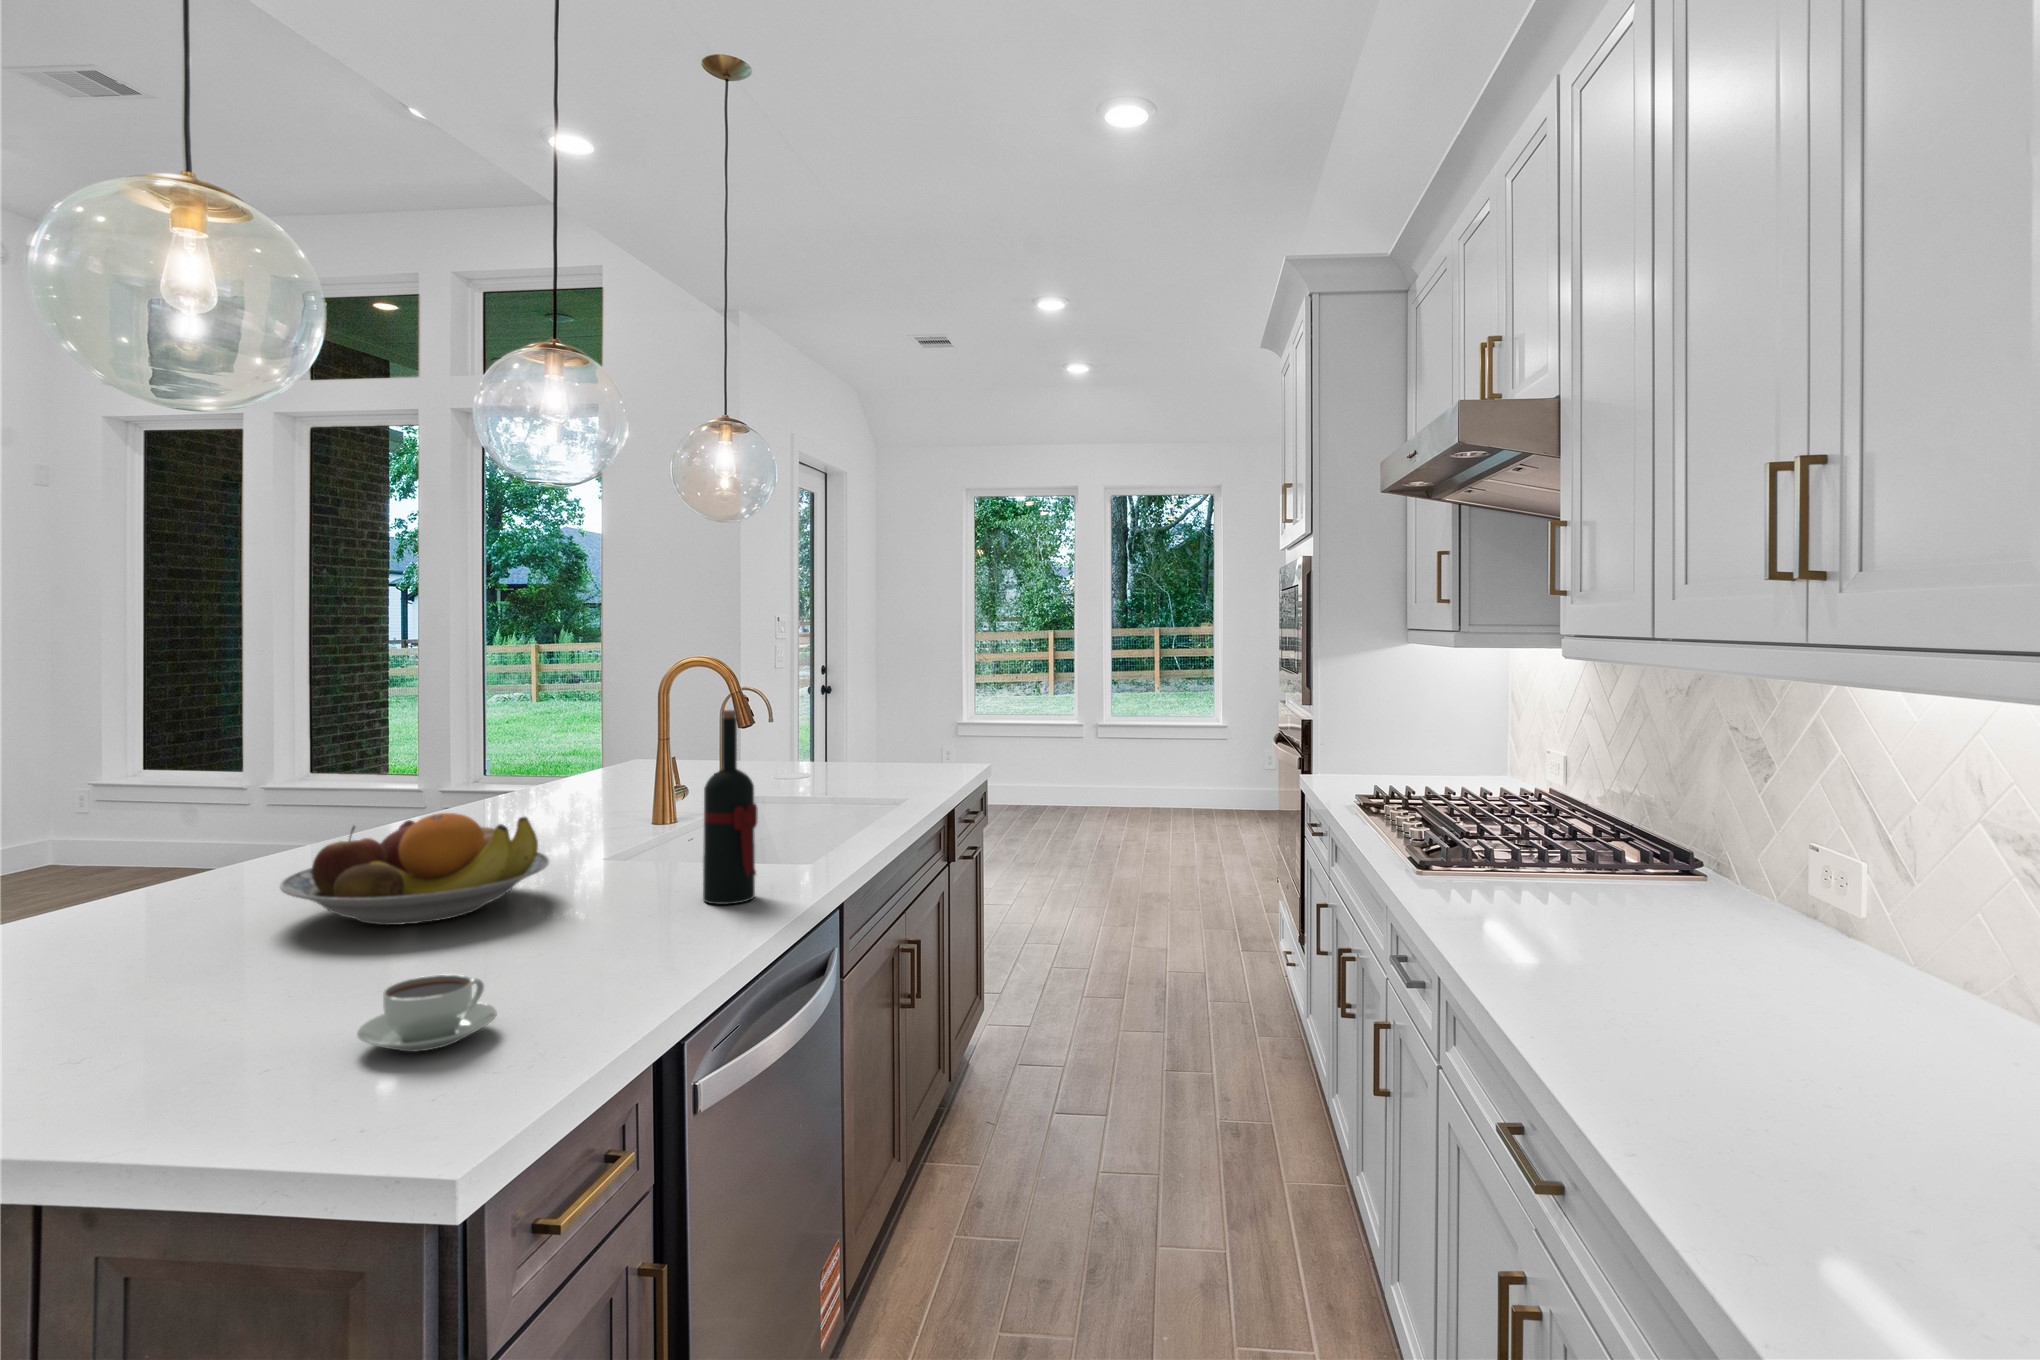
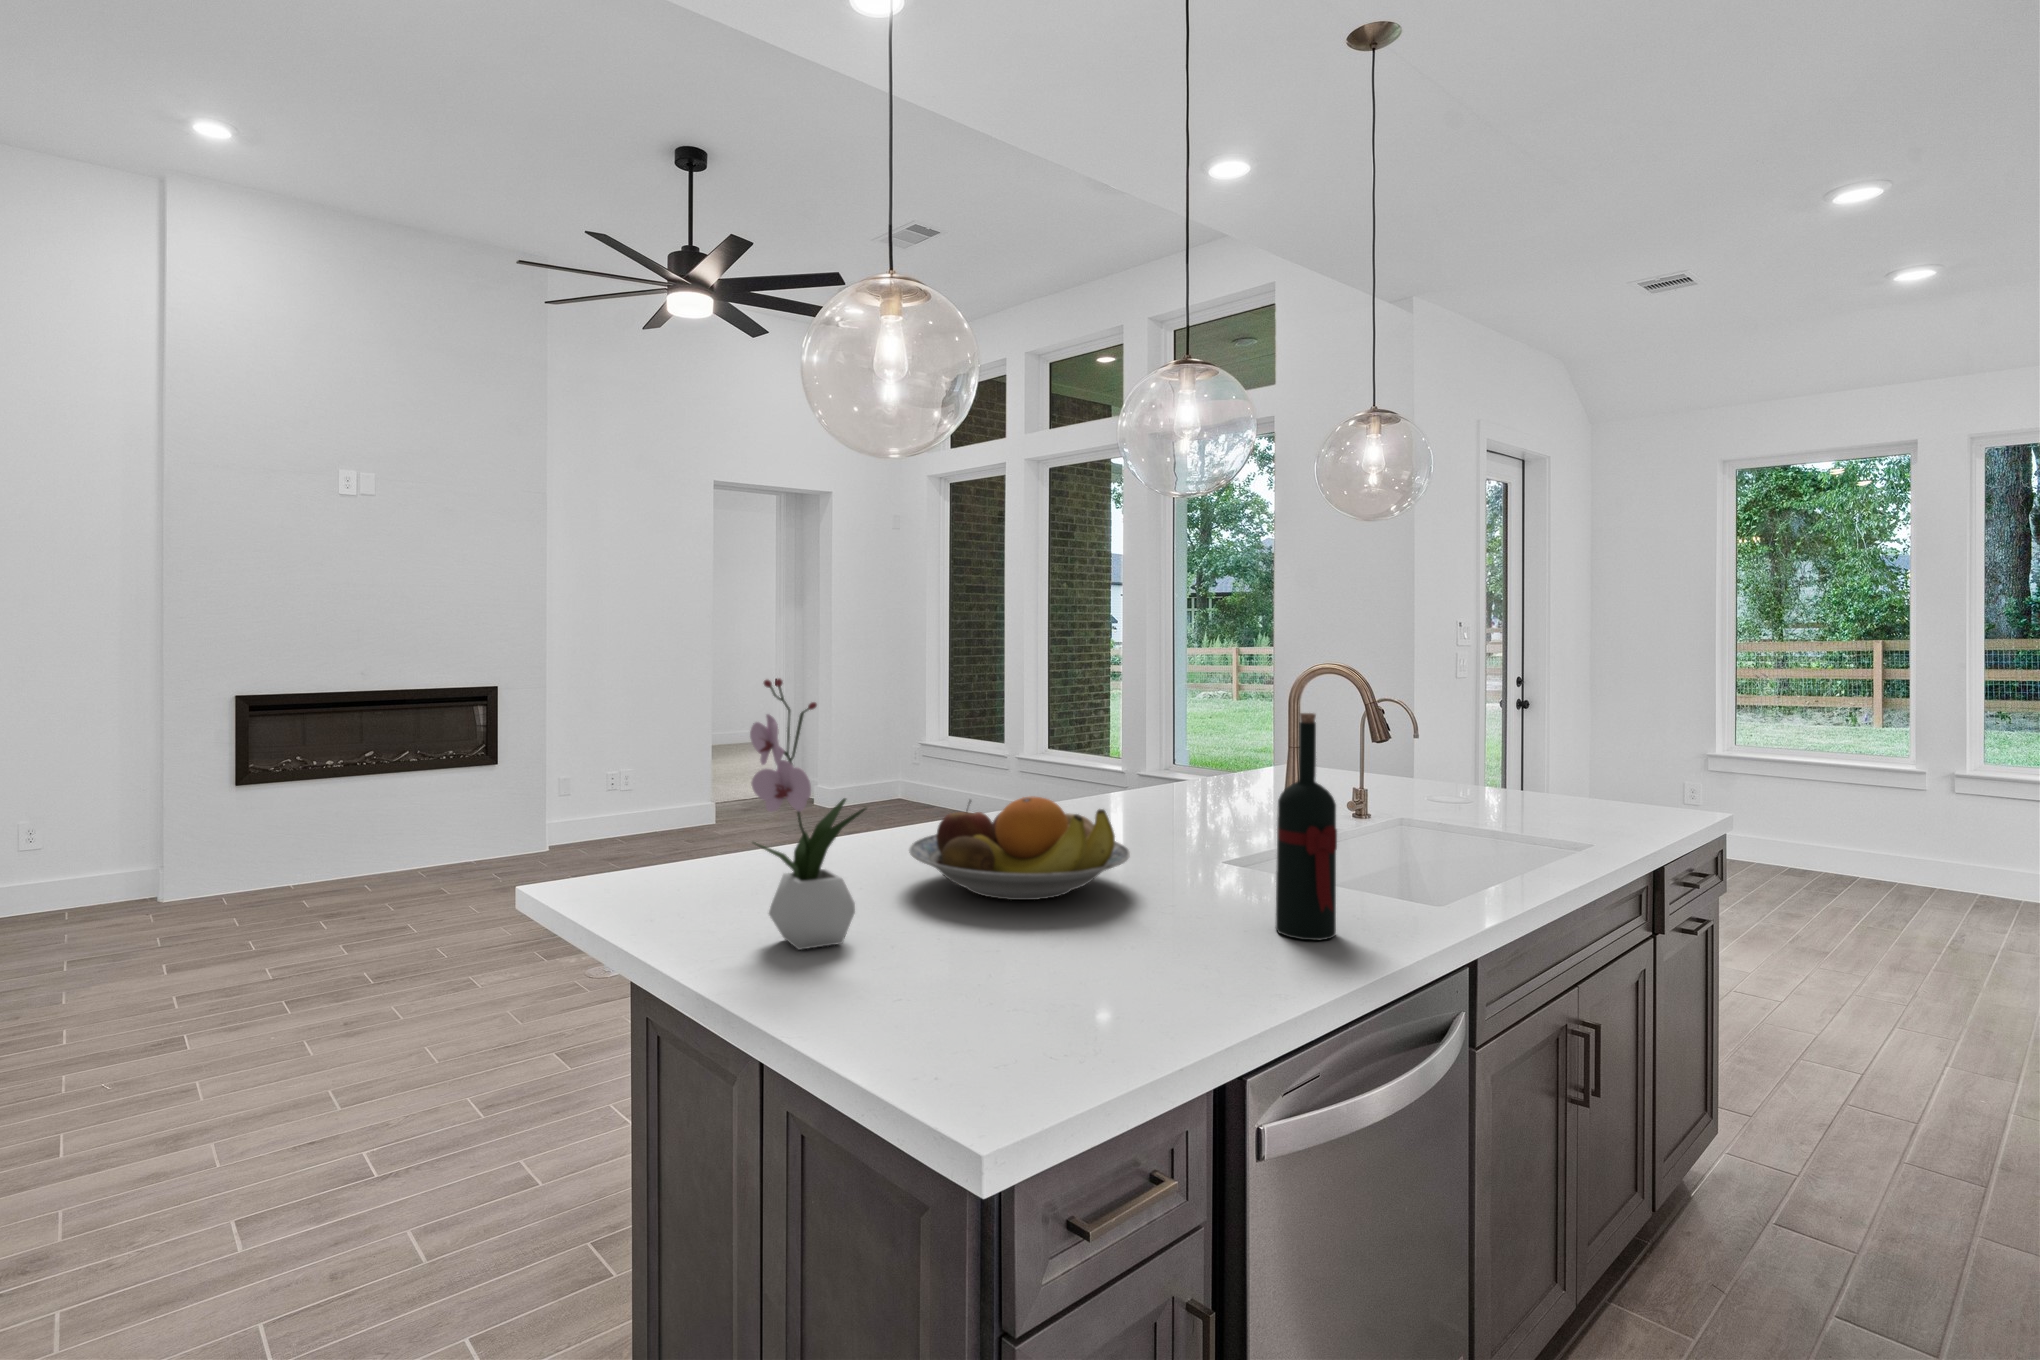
flower arrangement: none [100,705,279,1016] -> present [750,679,867,950]
coffee cup: present [357,974,497,1052] -> none [875,960,997,1038]

